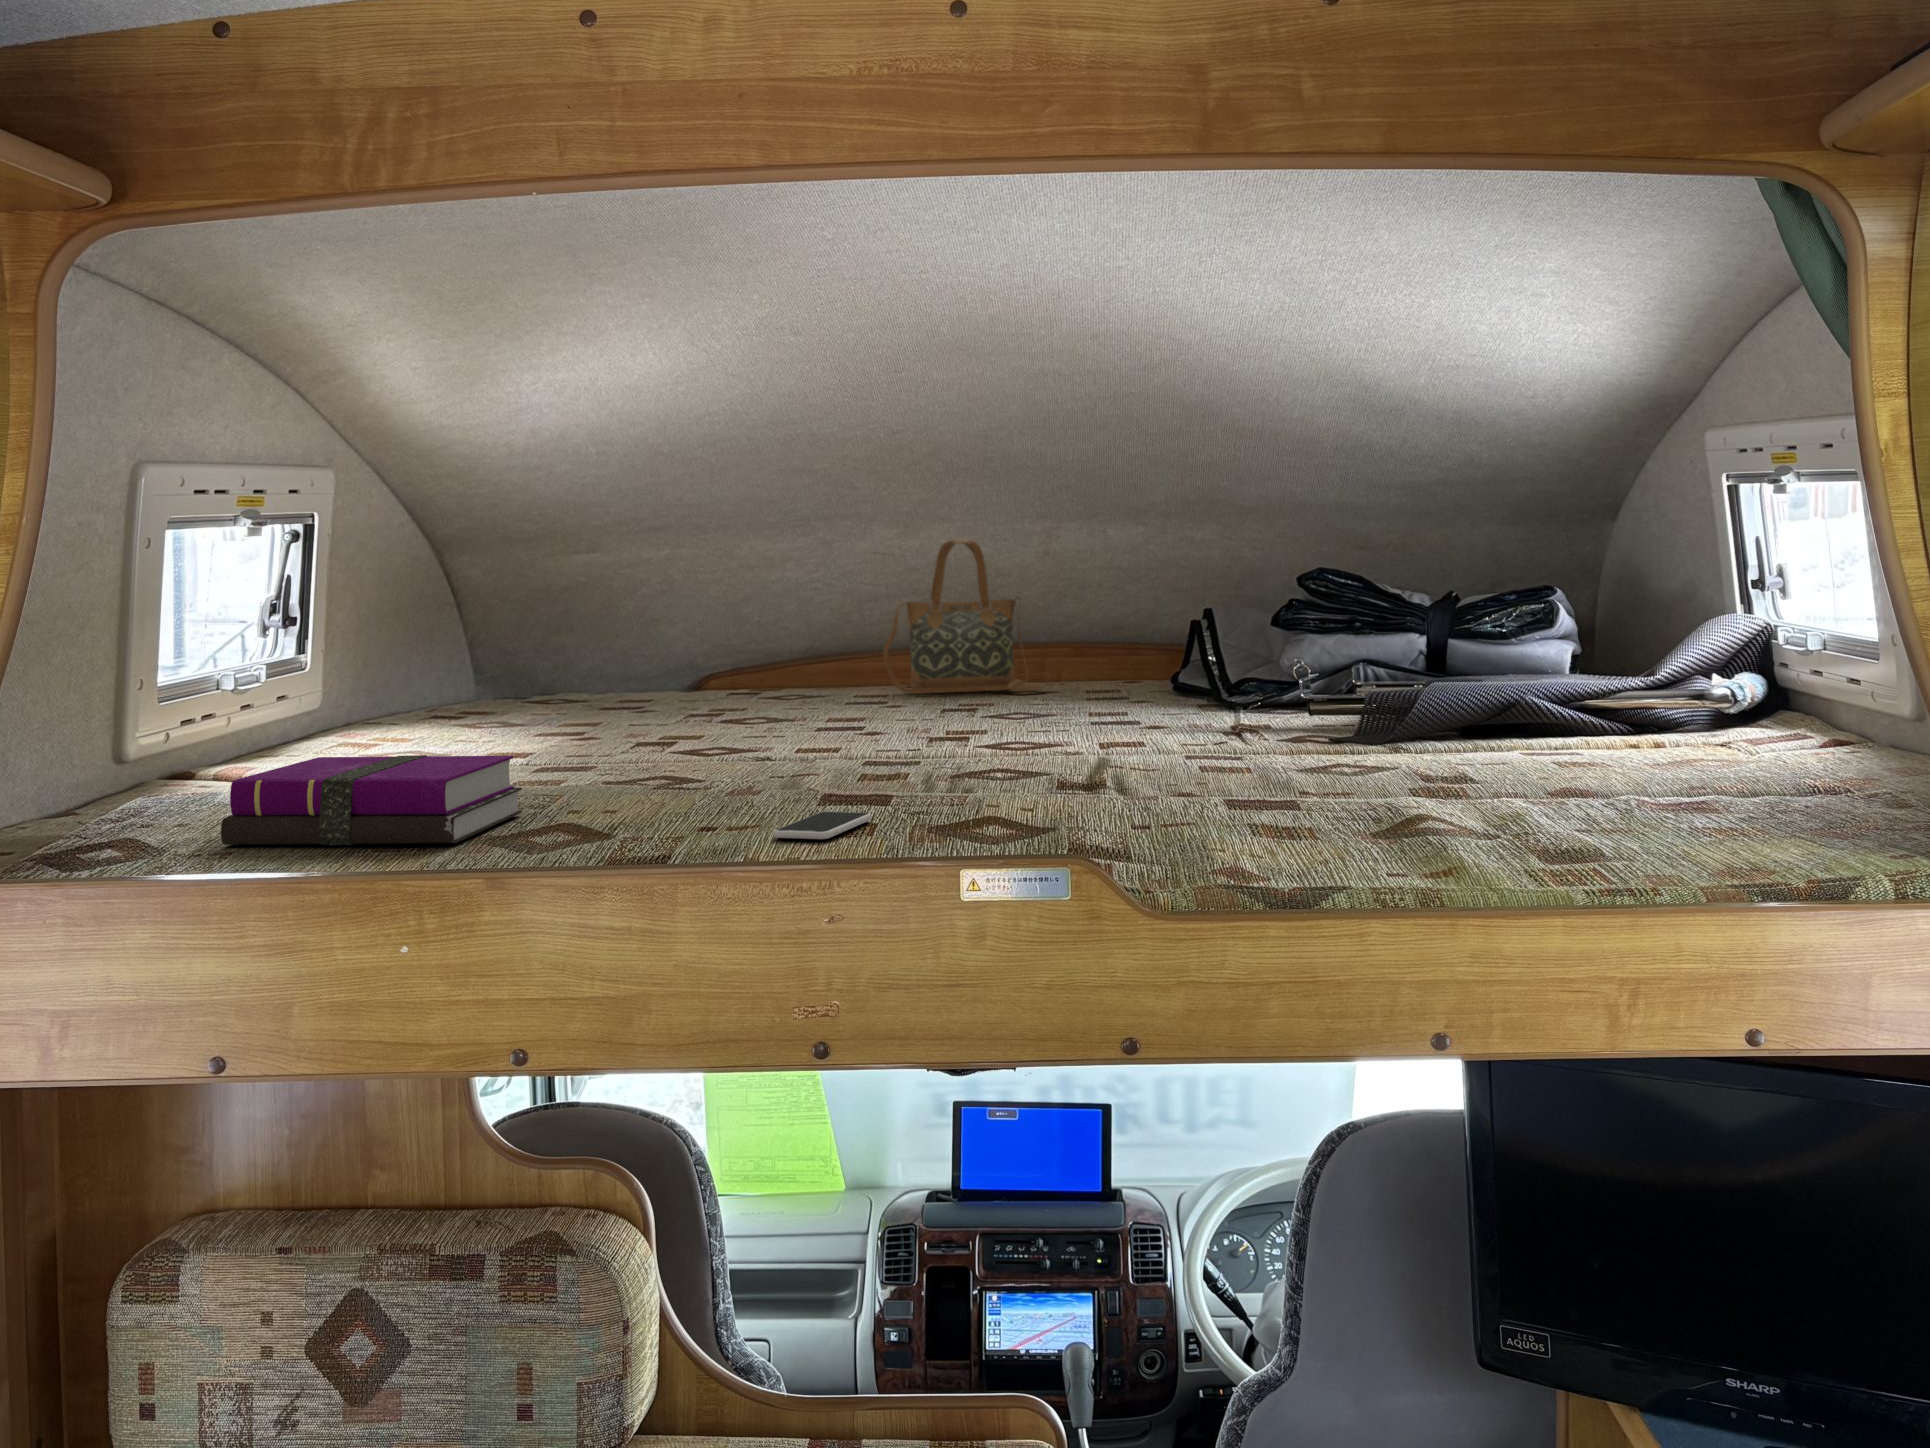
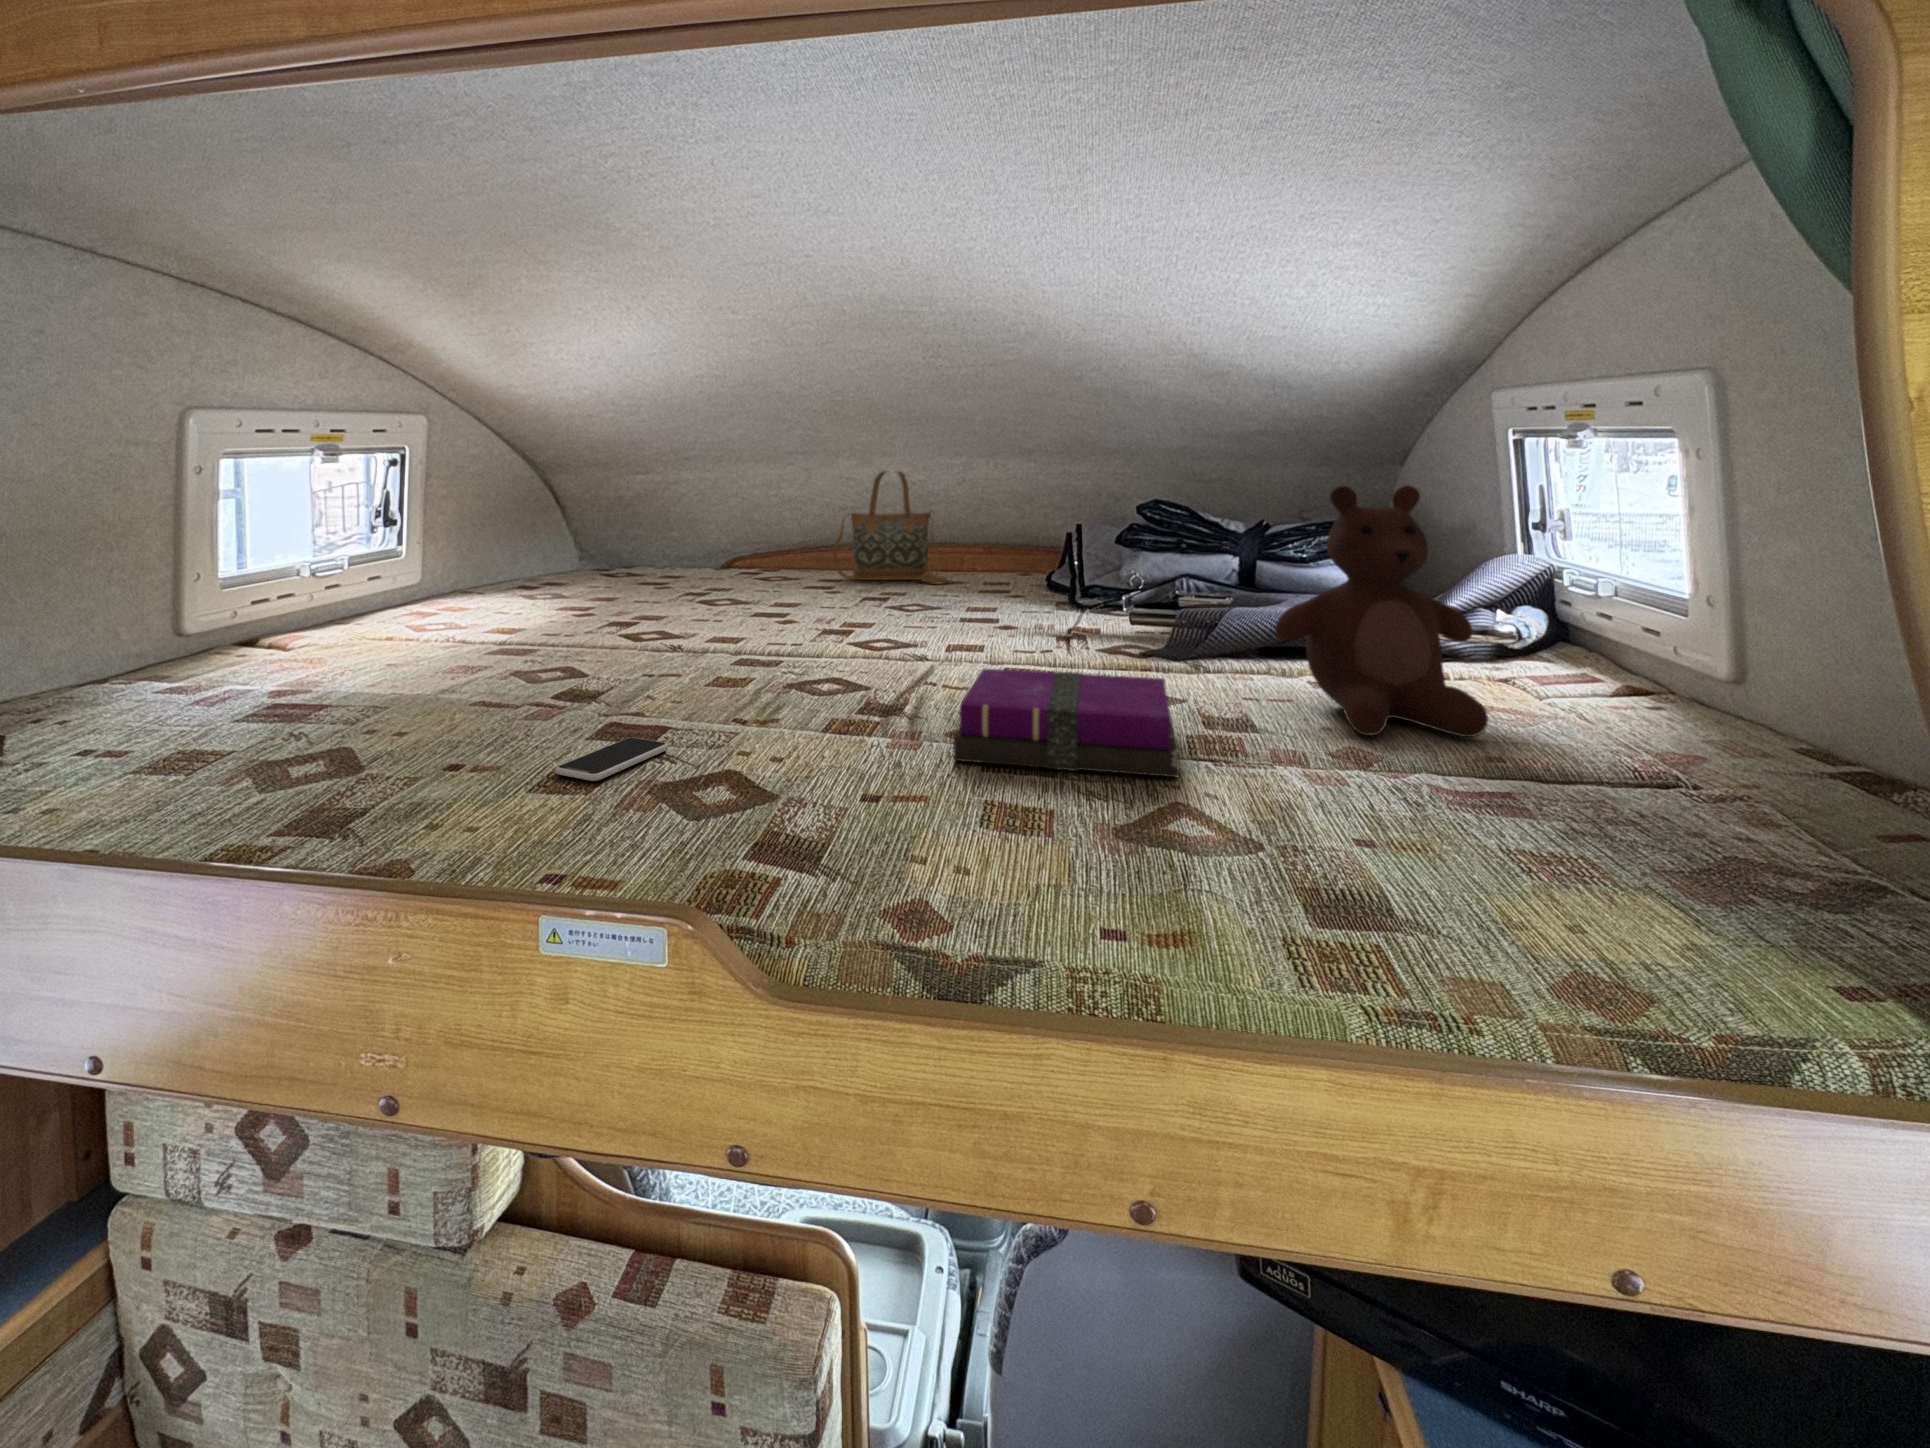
teddy bear: none [1485,526,1695,781] -> present [1275,485,1488,737]
notebook: present [221,755,522,845] -> present [954,669,1179,777]

